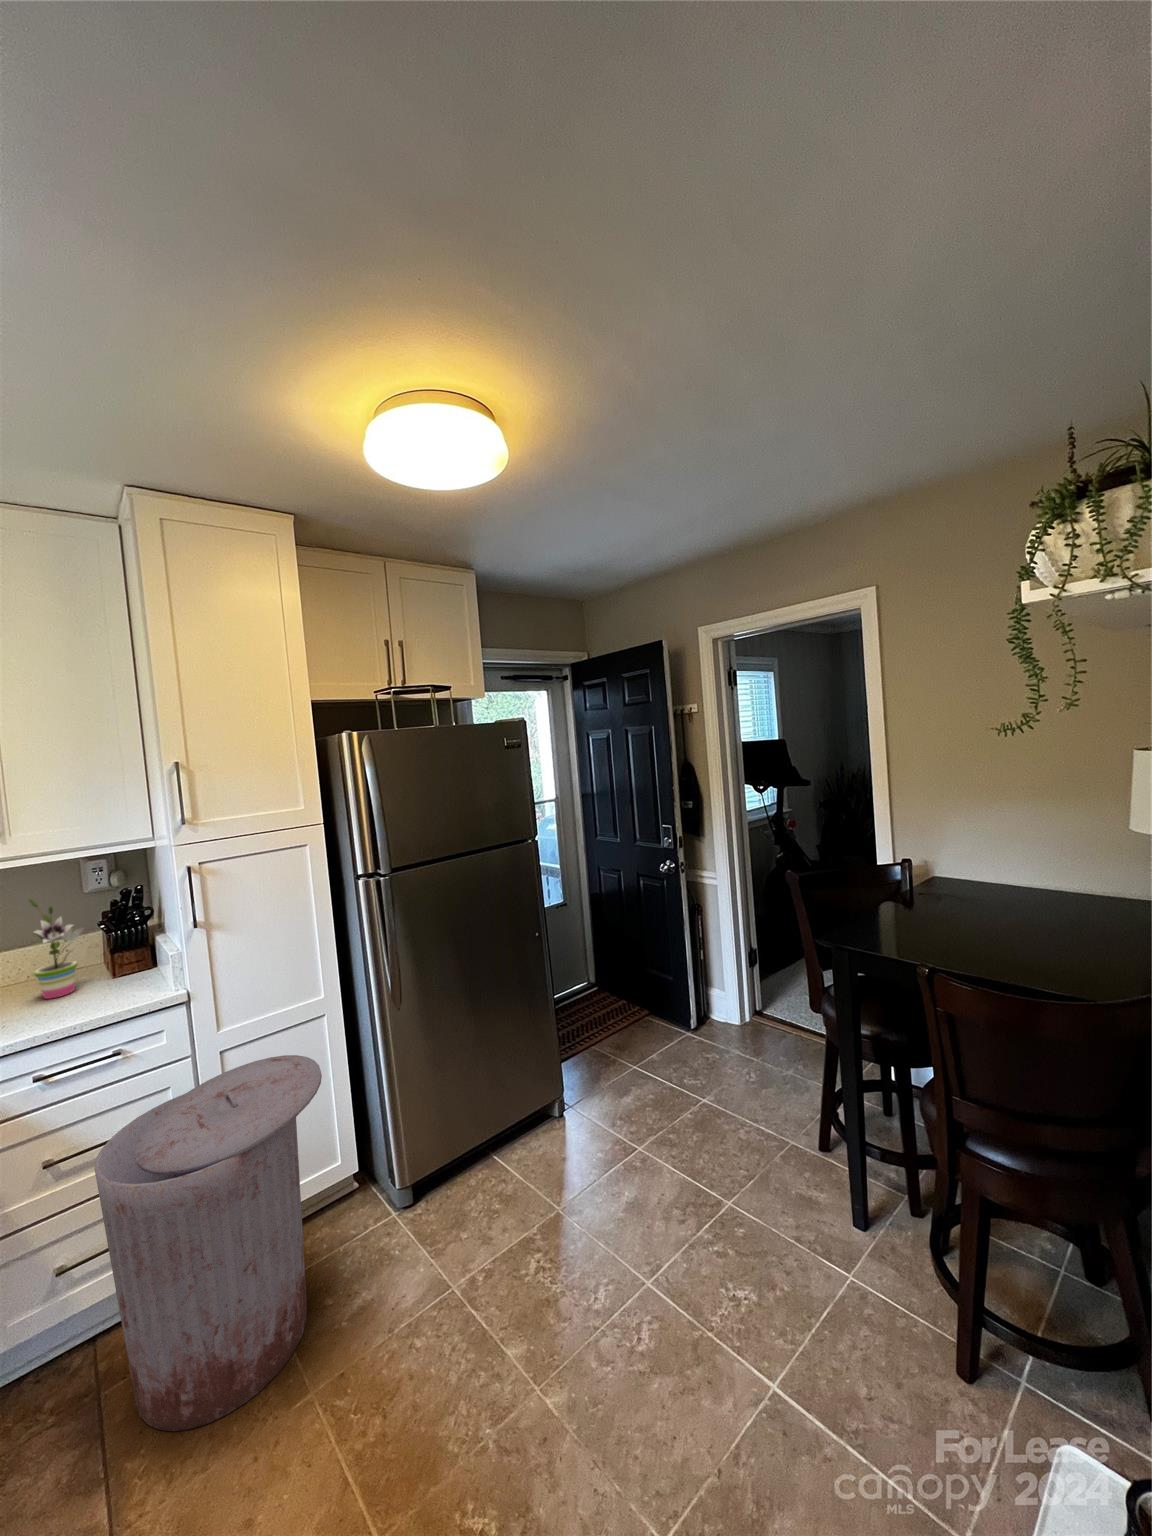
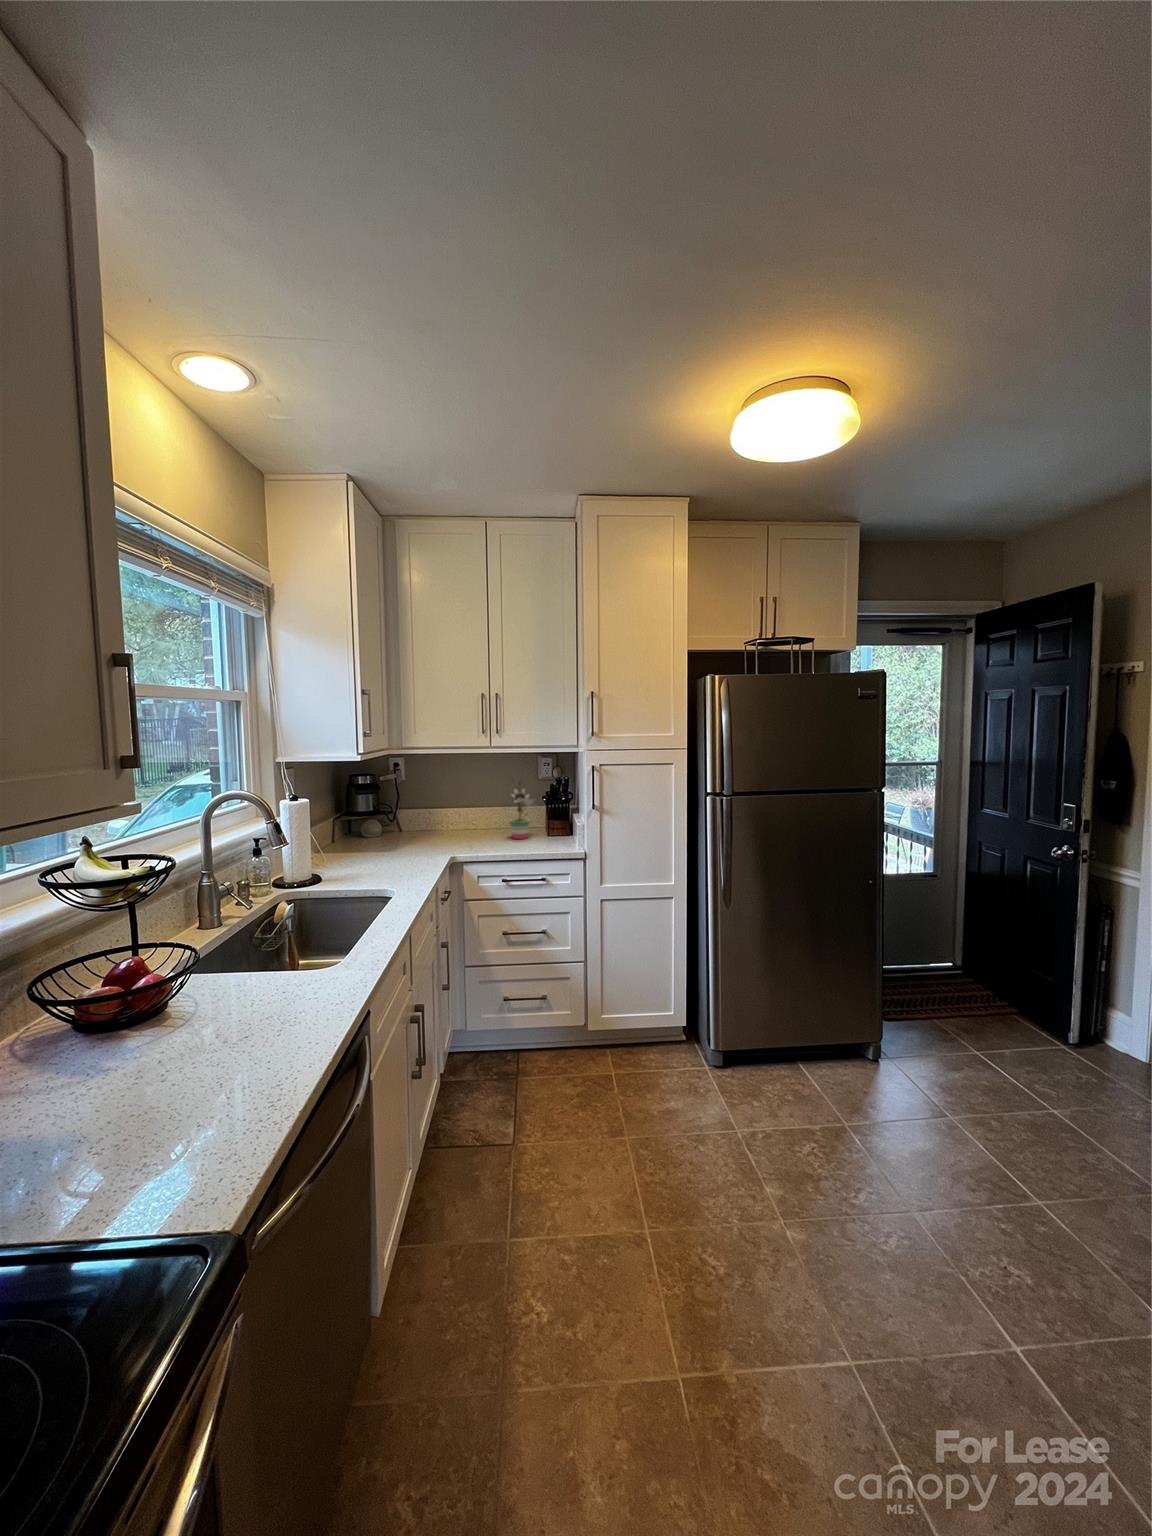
trash can: present [94,1055,322,1431] -> none [527,913,661,1119]

